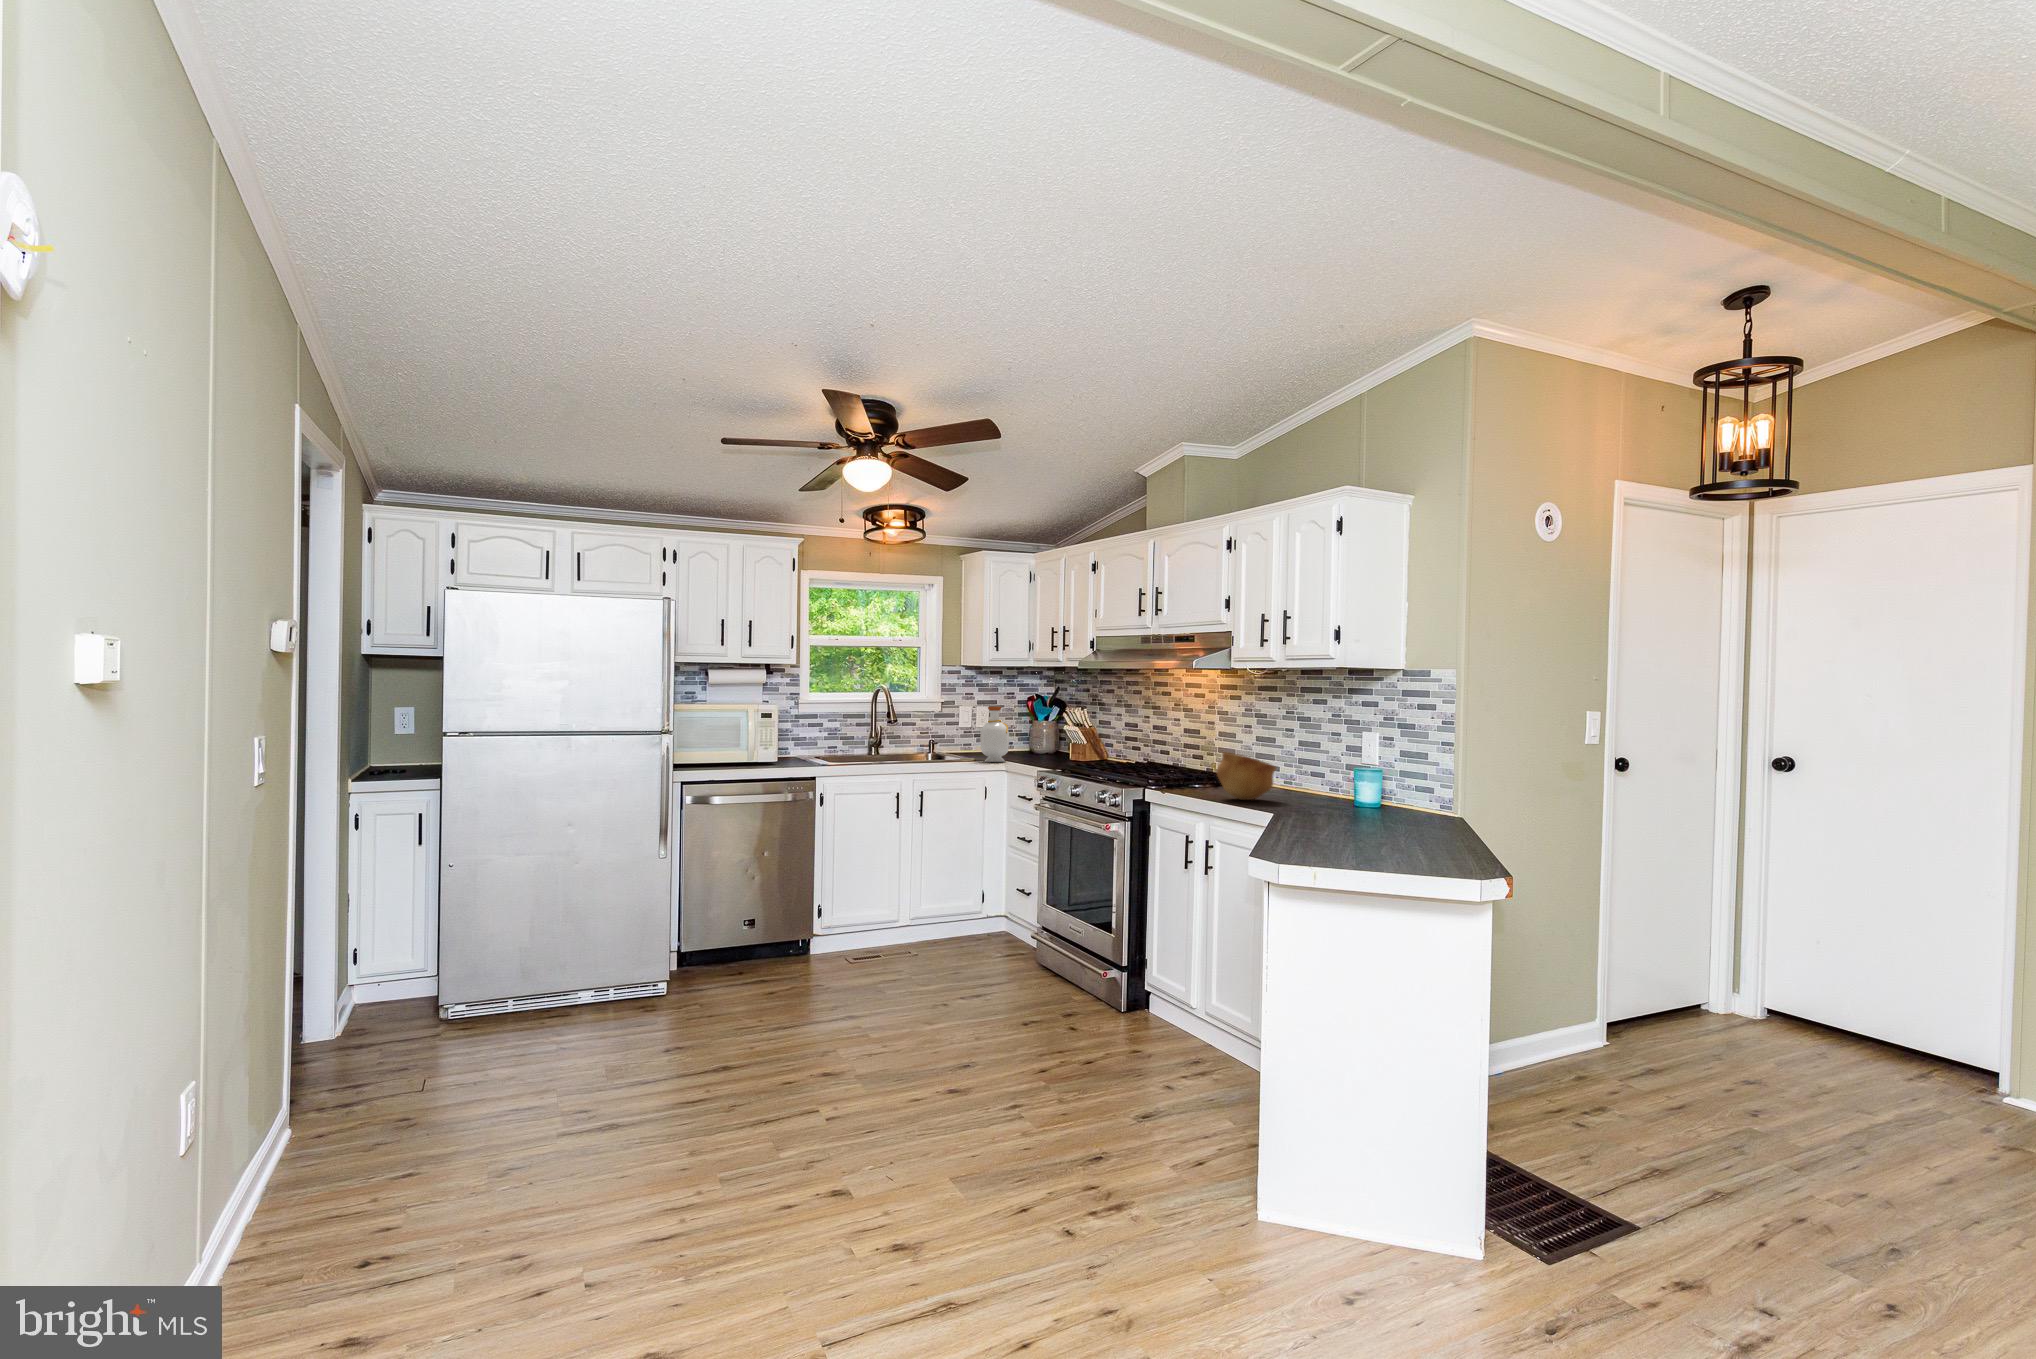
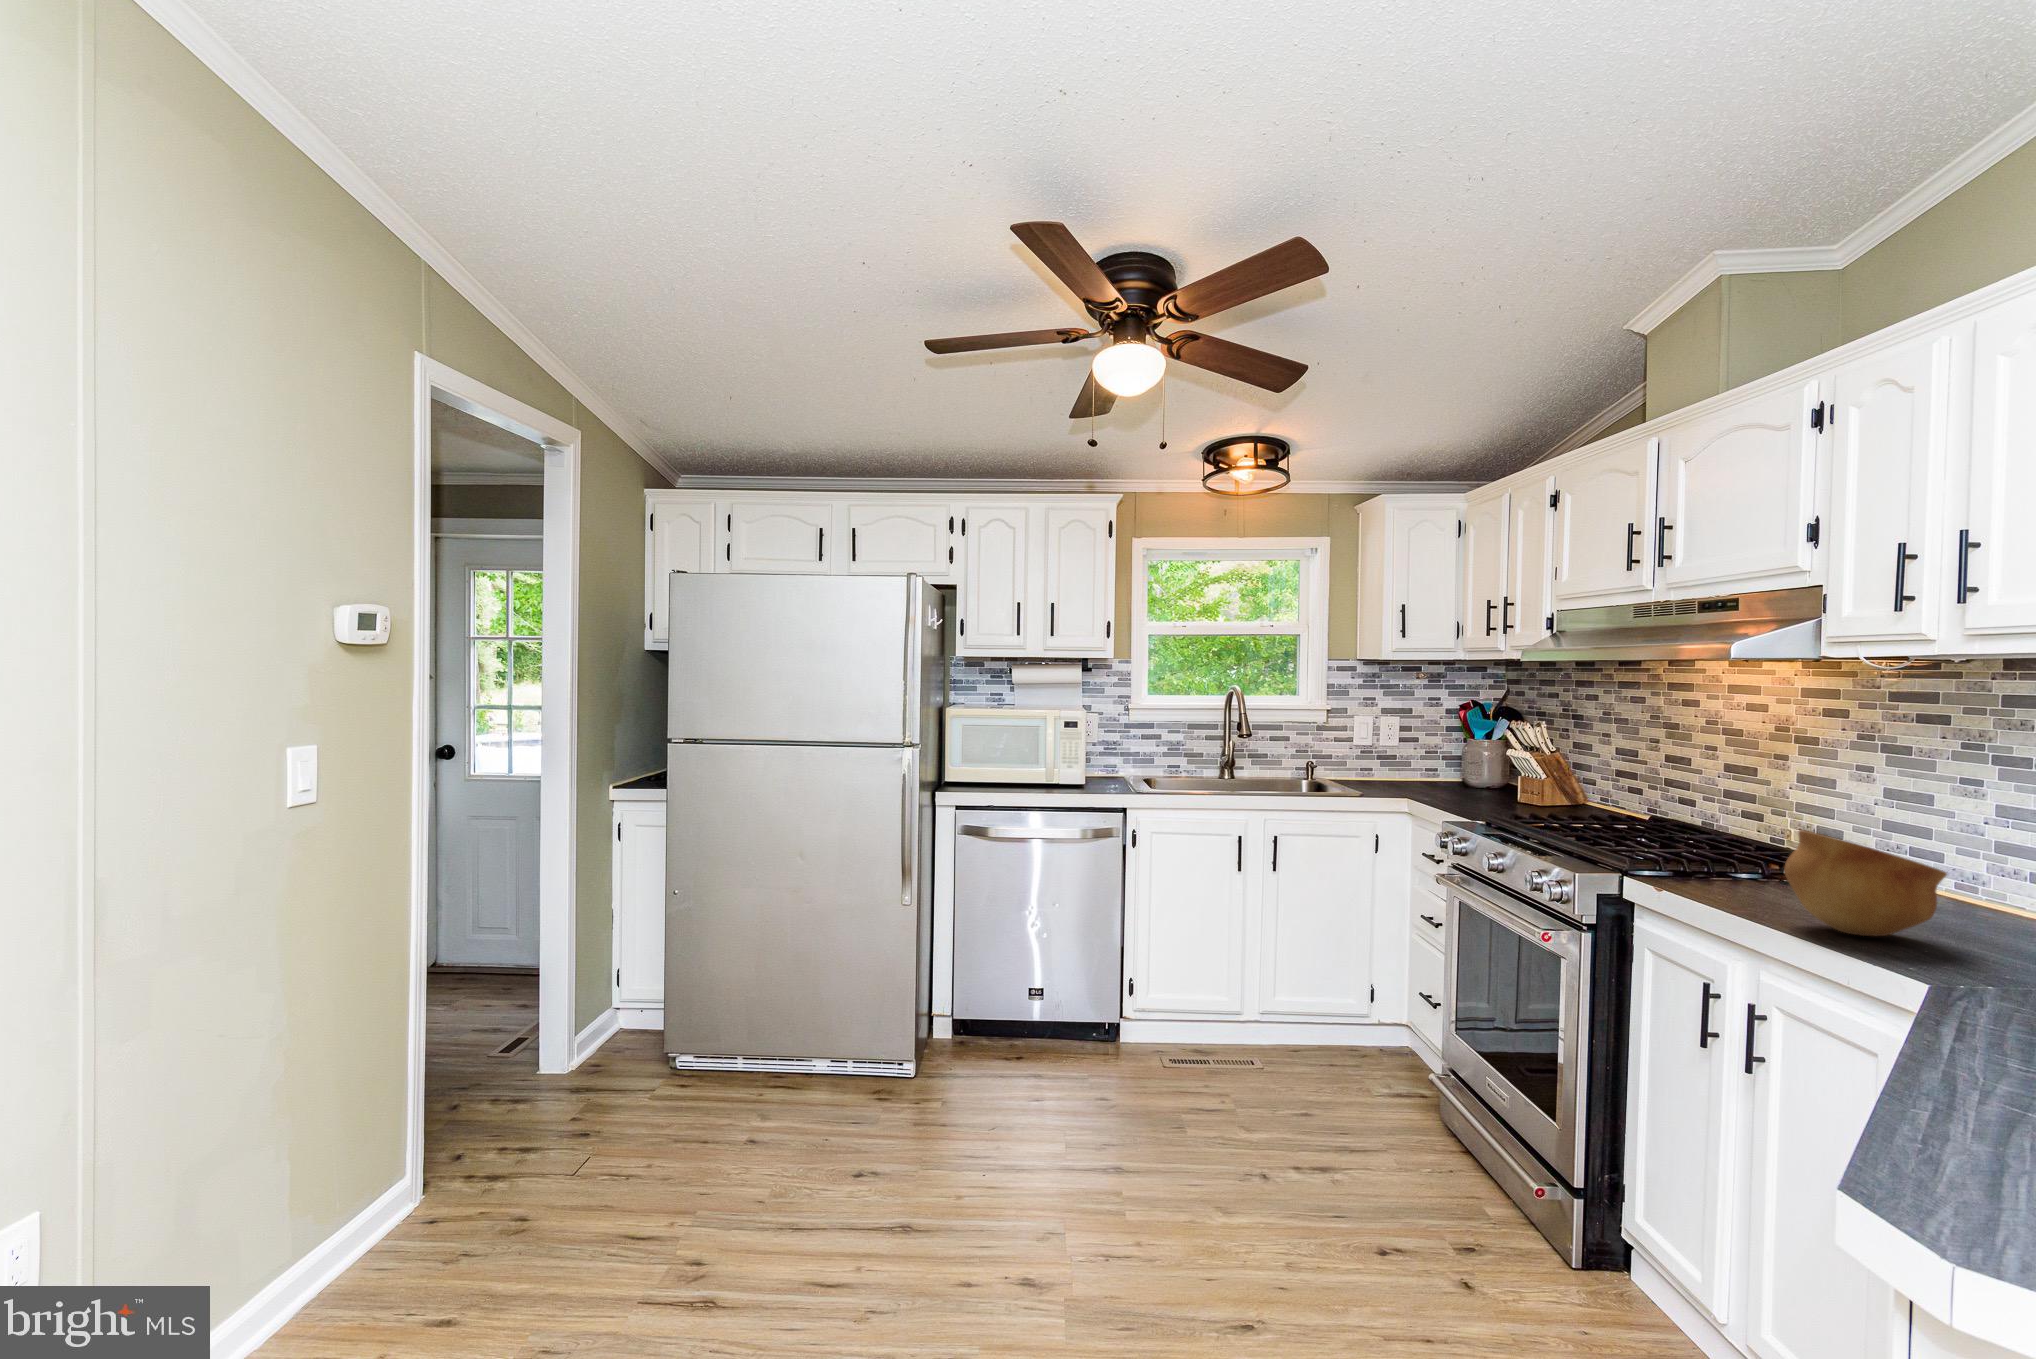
bottle: present [980,707,1009,762] -> none [1365,719,1410,801]

